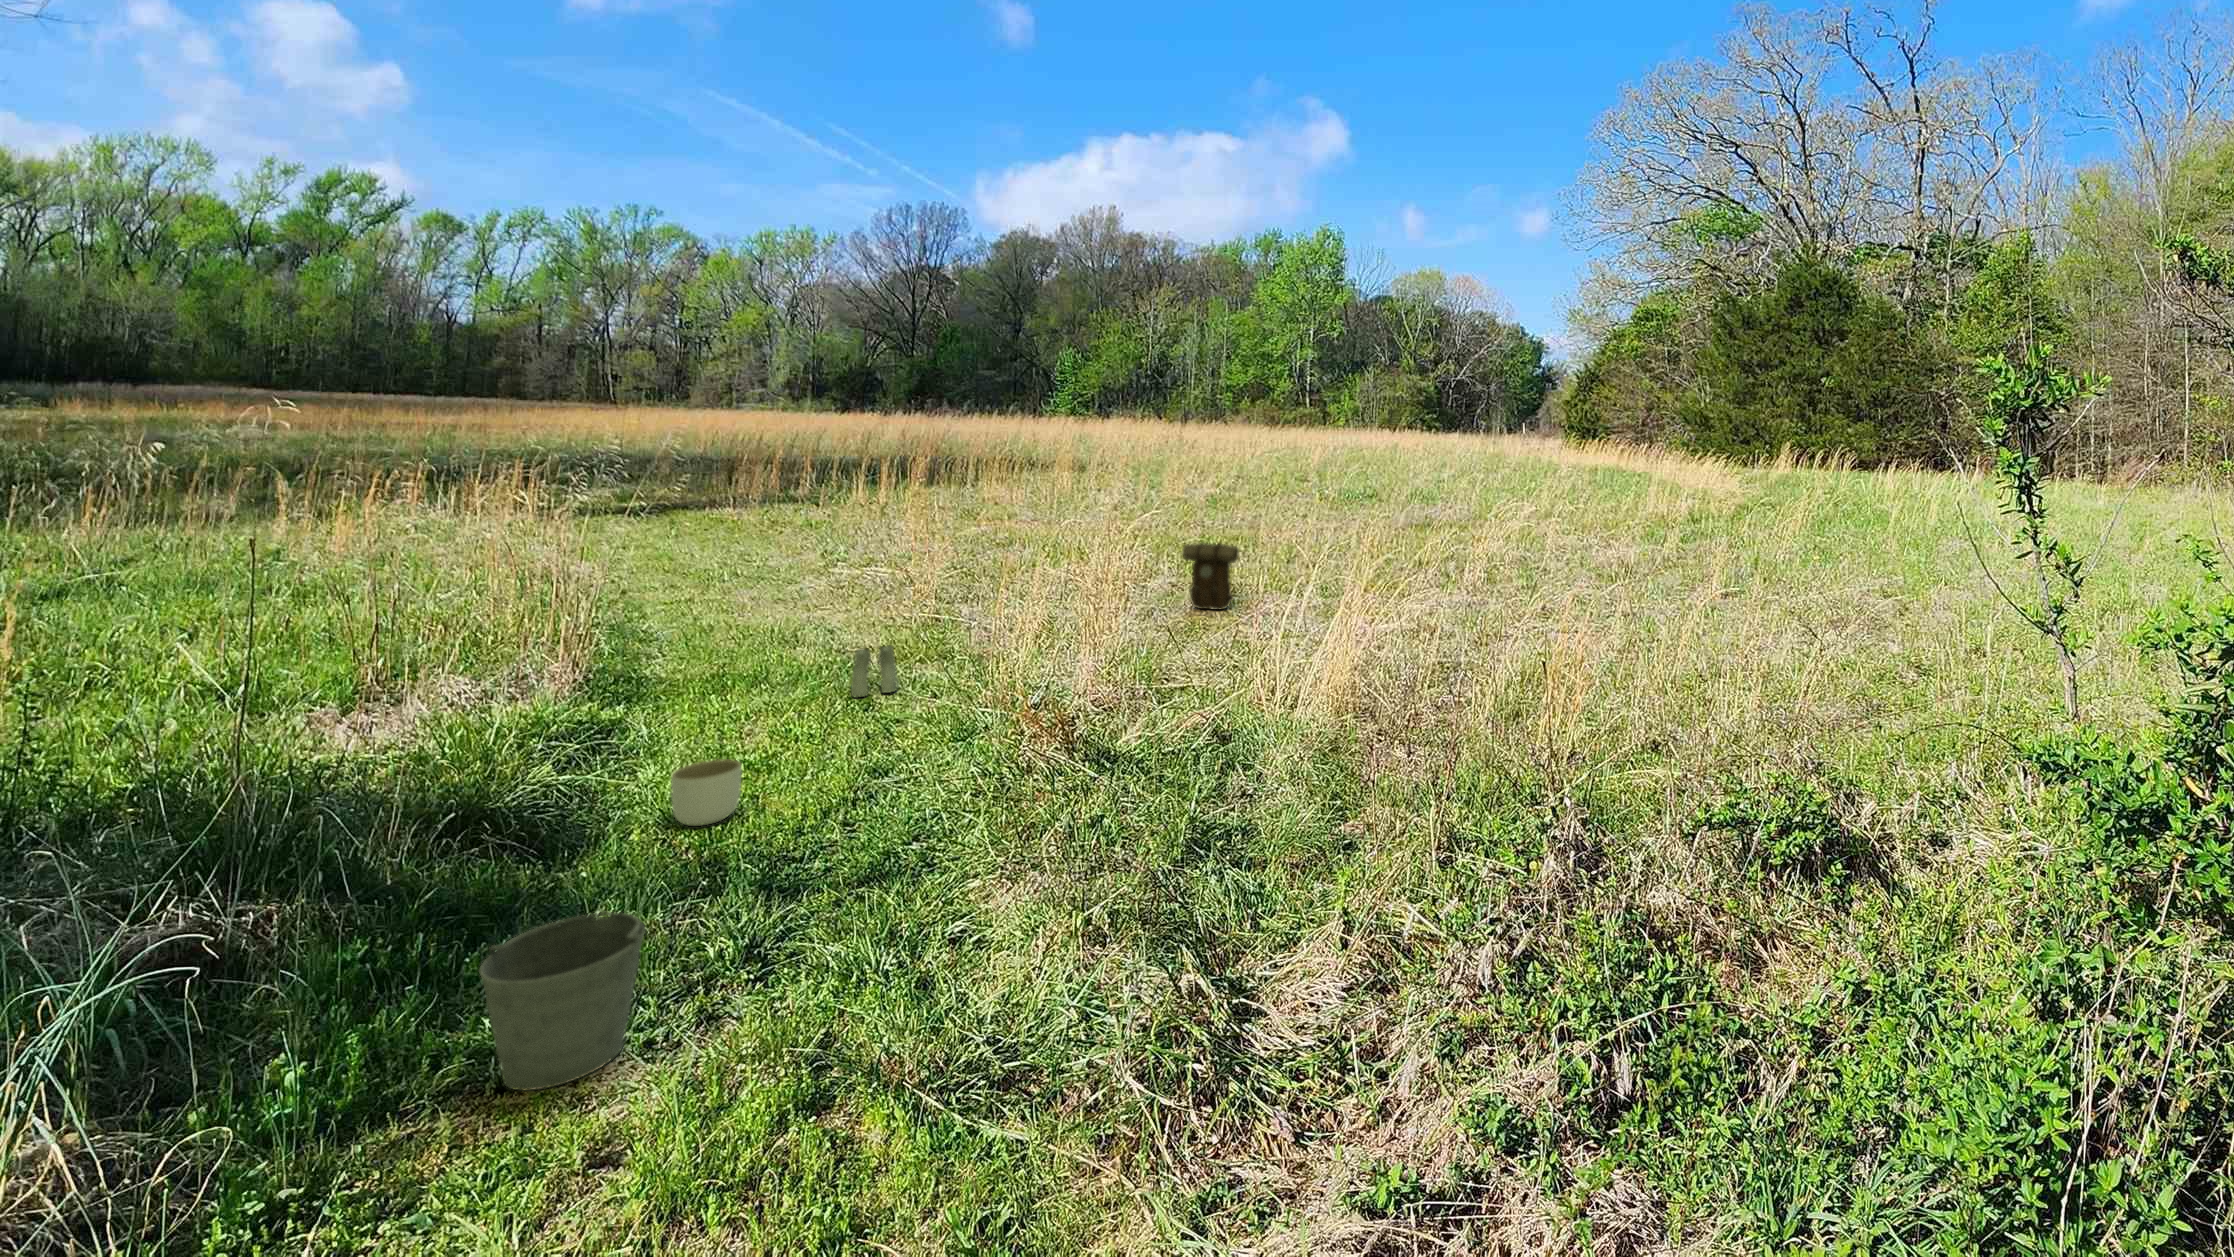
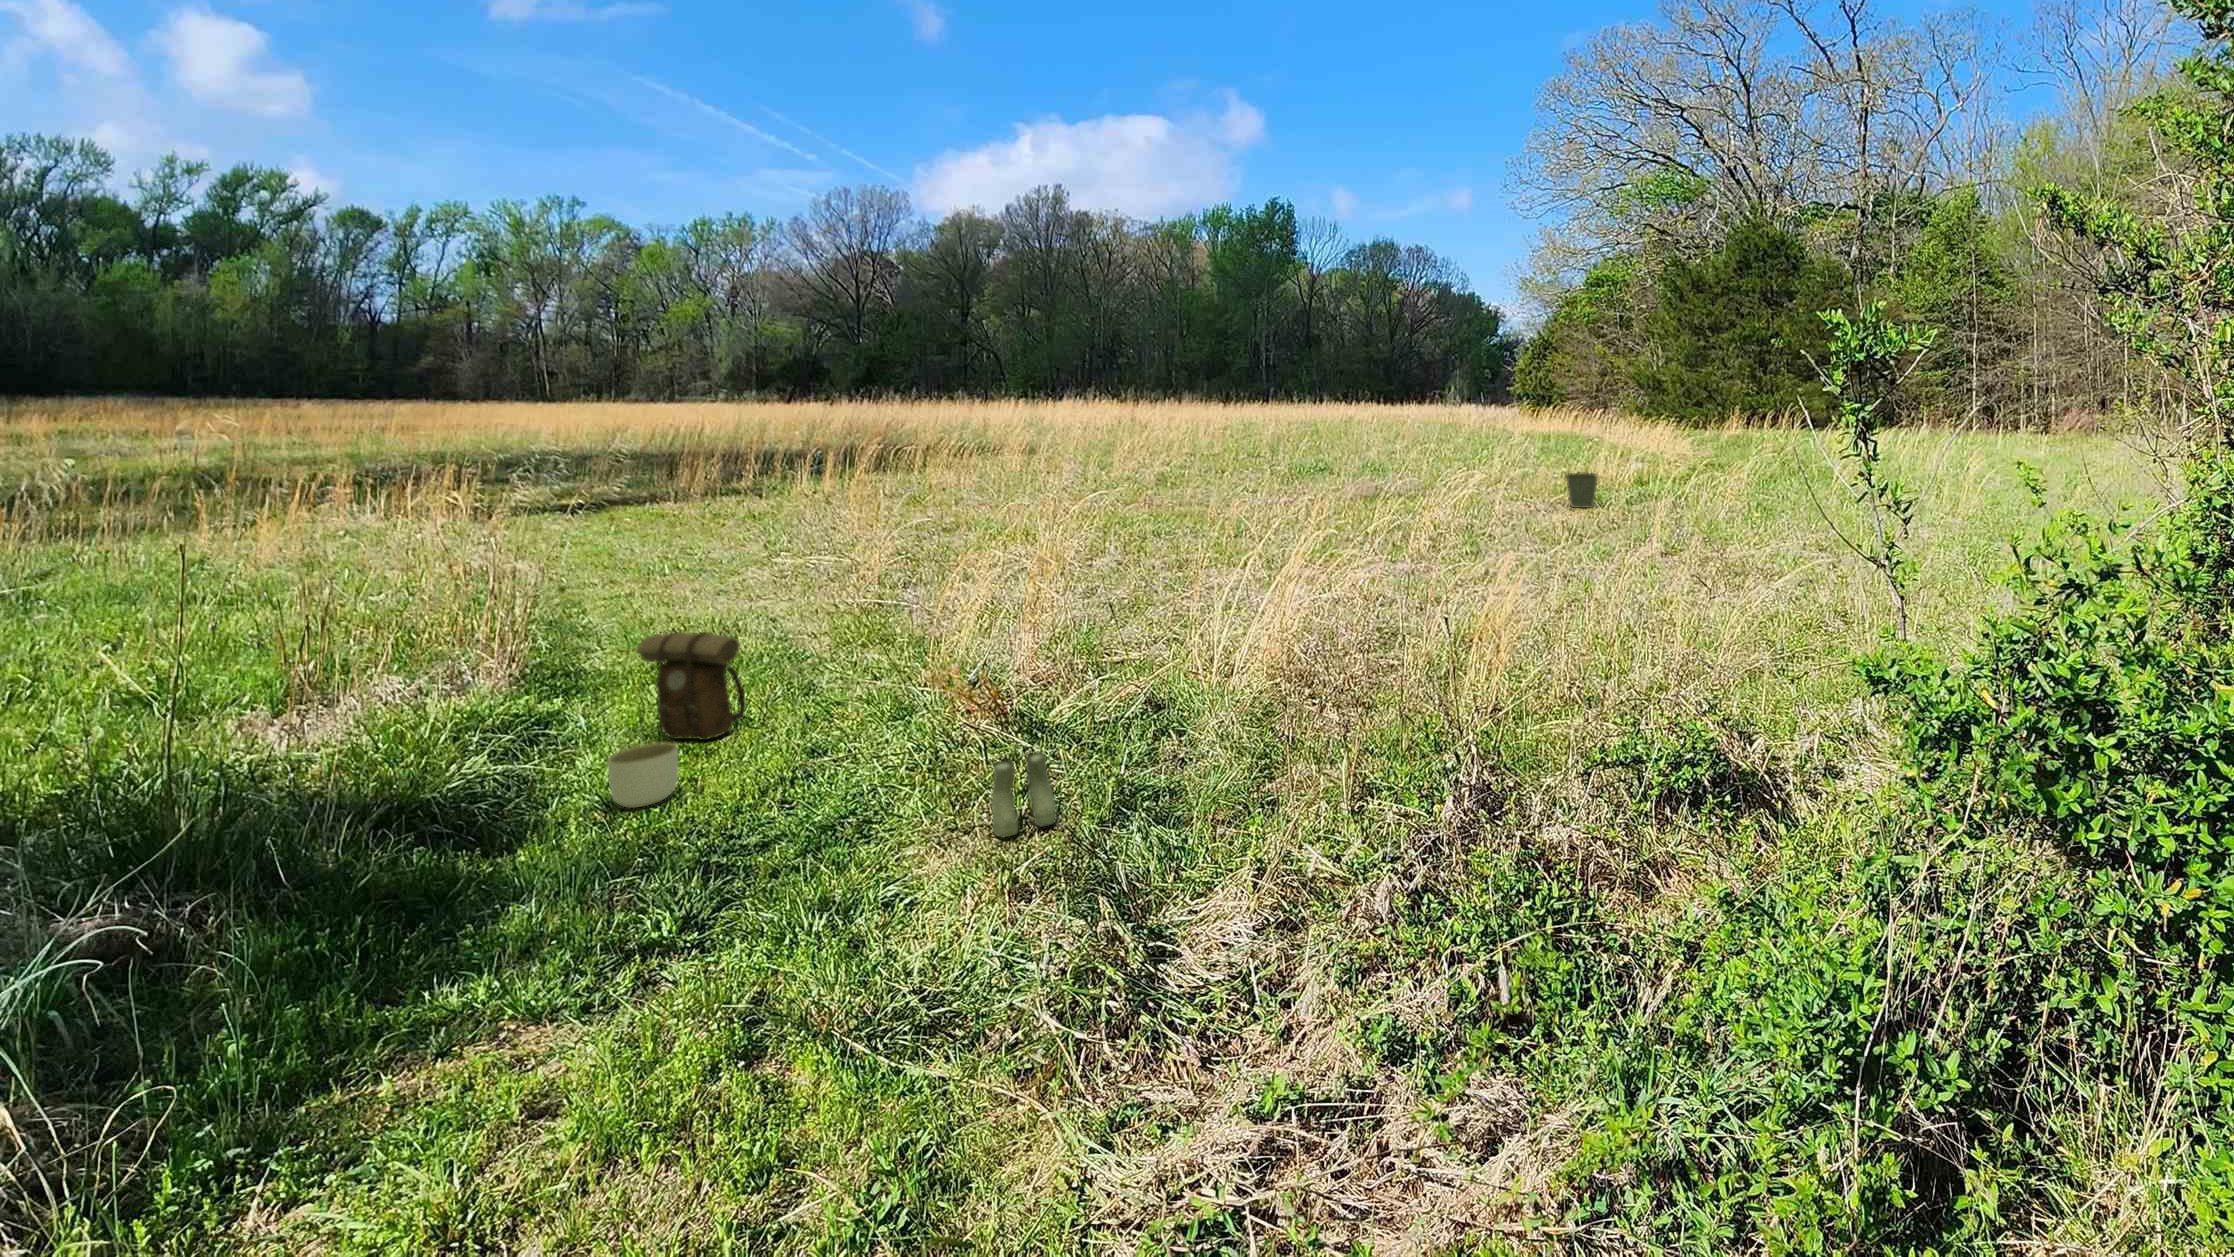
backpack: present [1182,542,1239,610] -> present [637,632,748,740]
boots: present [851,645,898,697] -> present [991,751,1057,837]
bucket: present [480,912,645,1091] -> present [1566,472,1598,508]

